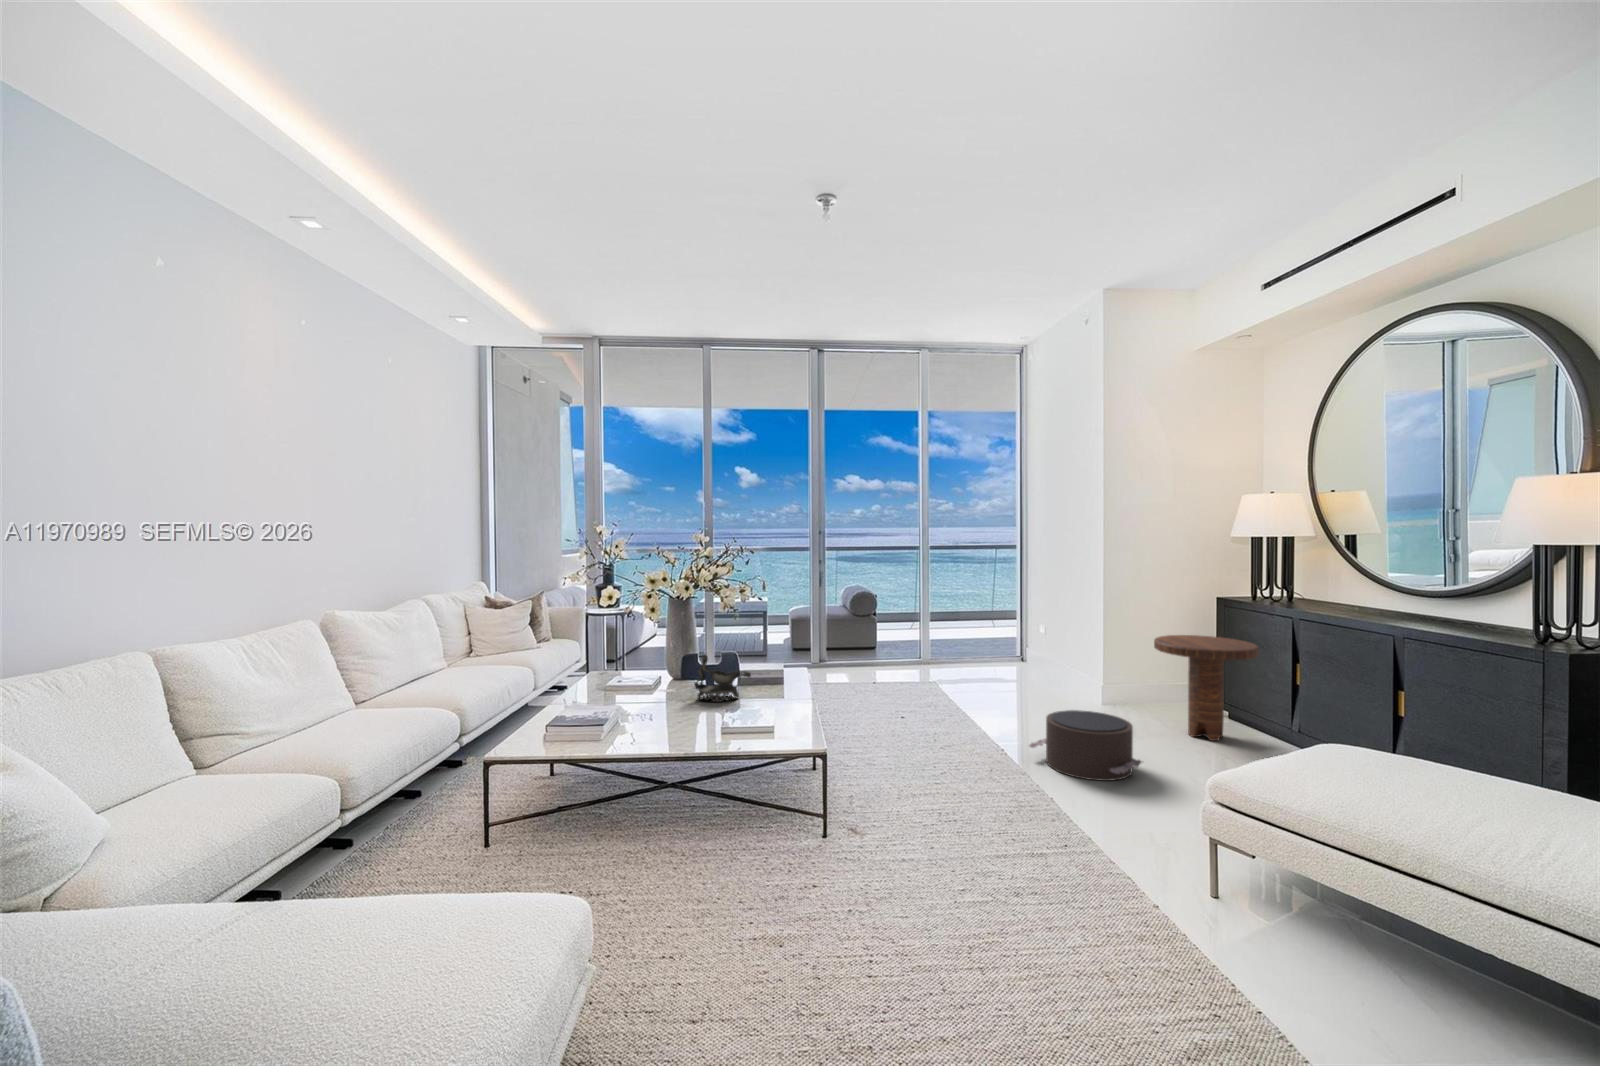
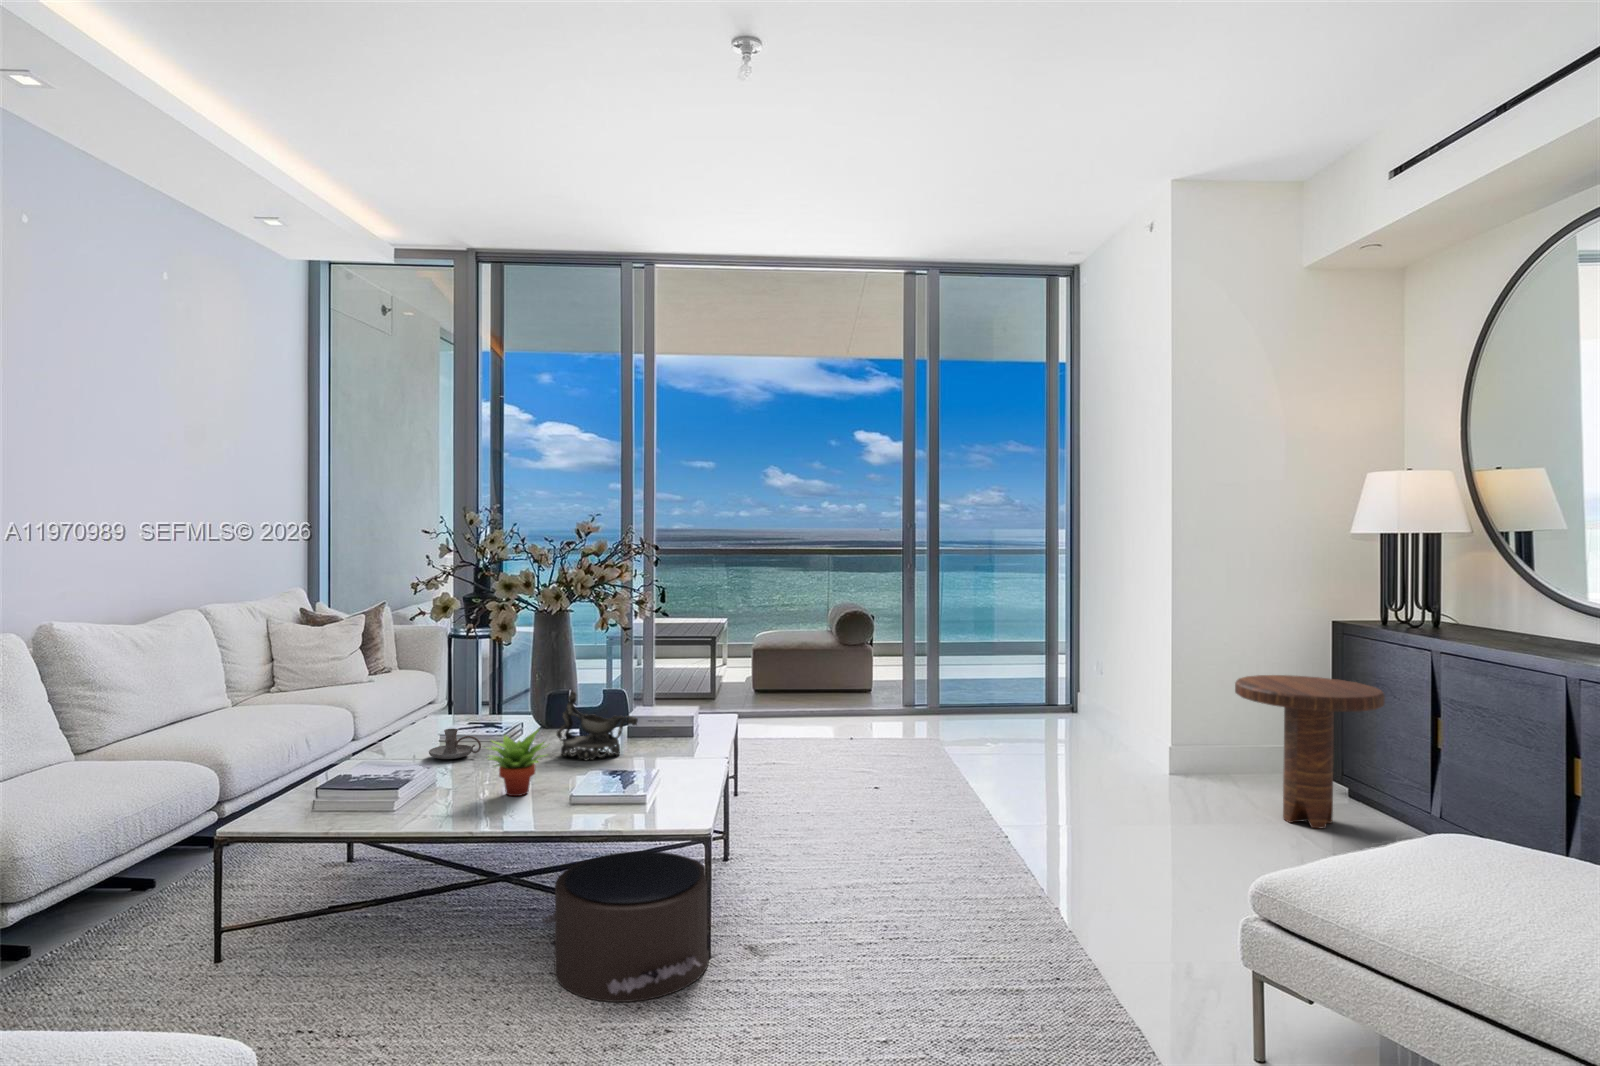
succulent plant: none [659,680,704,729] -> present [488,729,546,796]
candle holder: none [606,682,642,703] -> present [429,728,481,759]
pouf: present [1029,710,1141,781] -> present [542,851,709,1002]

